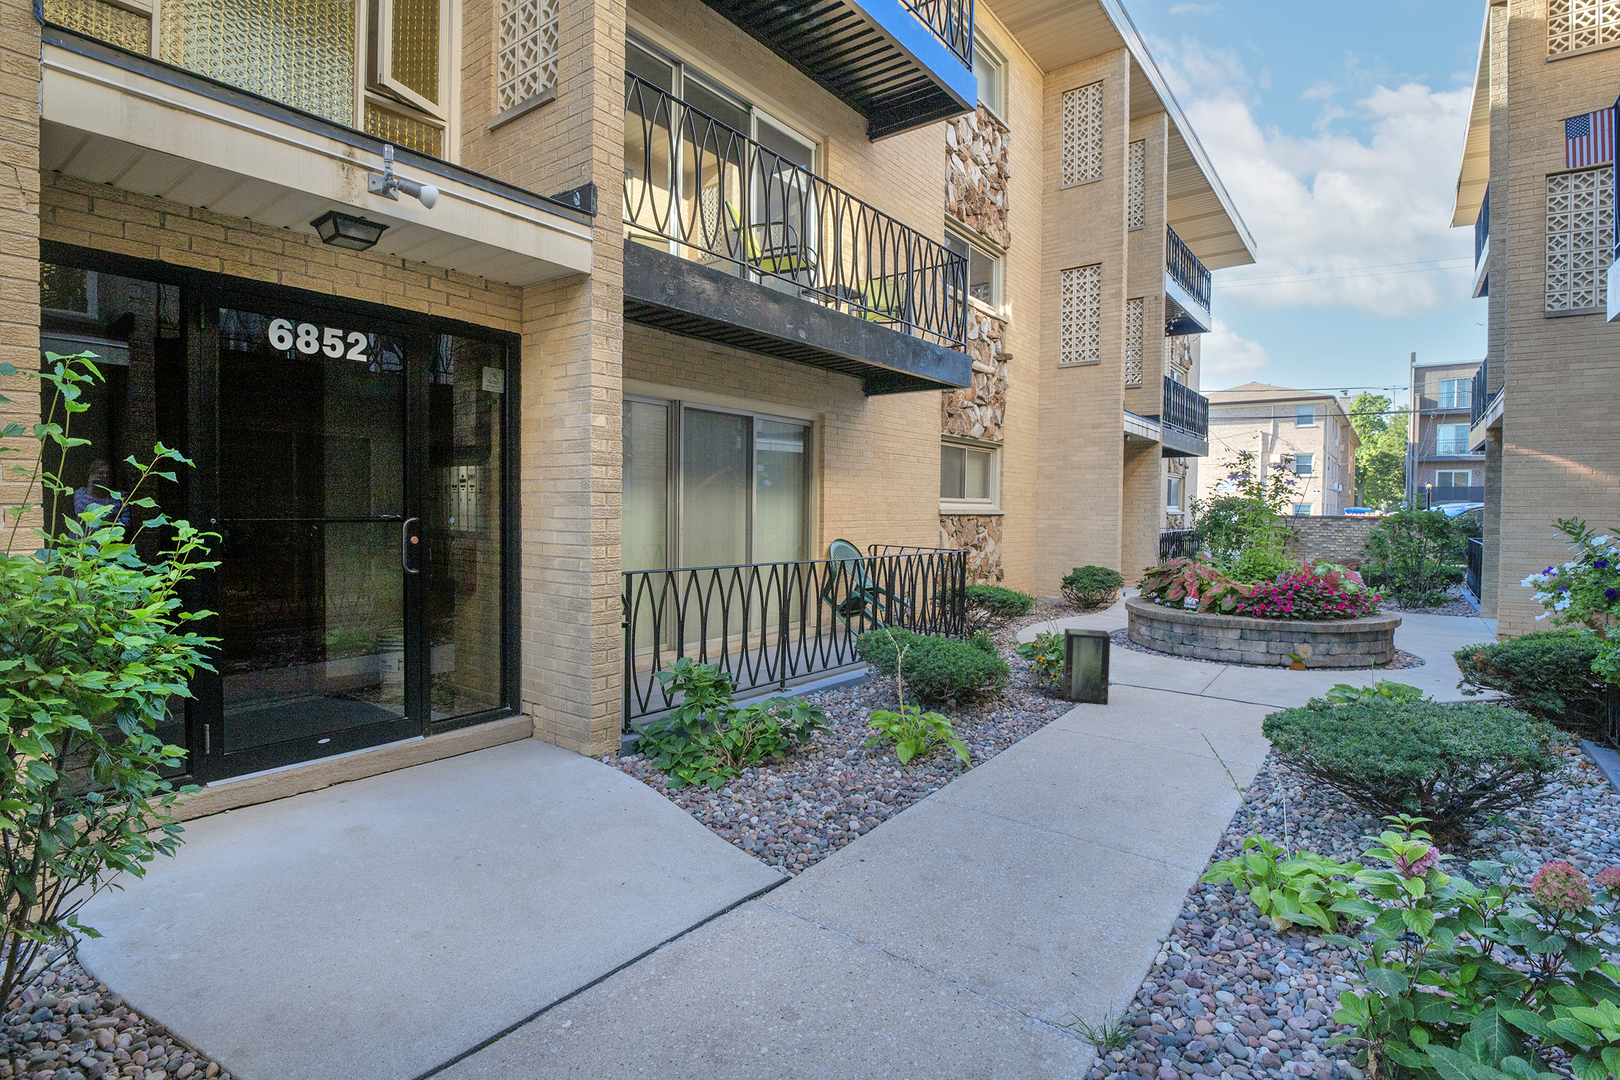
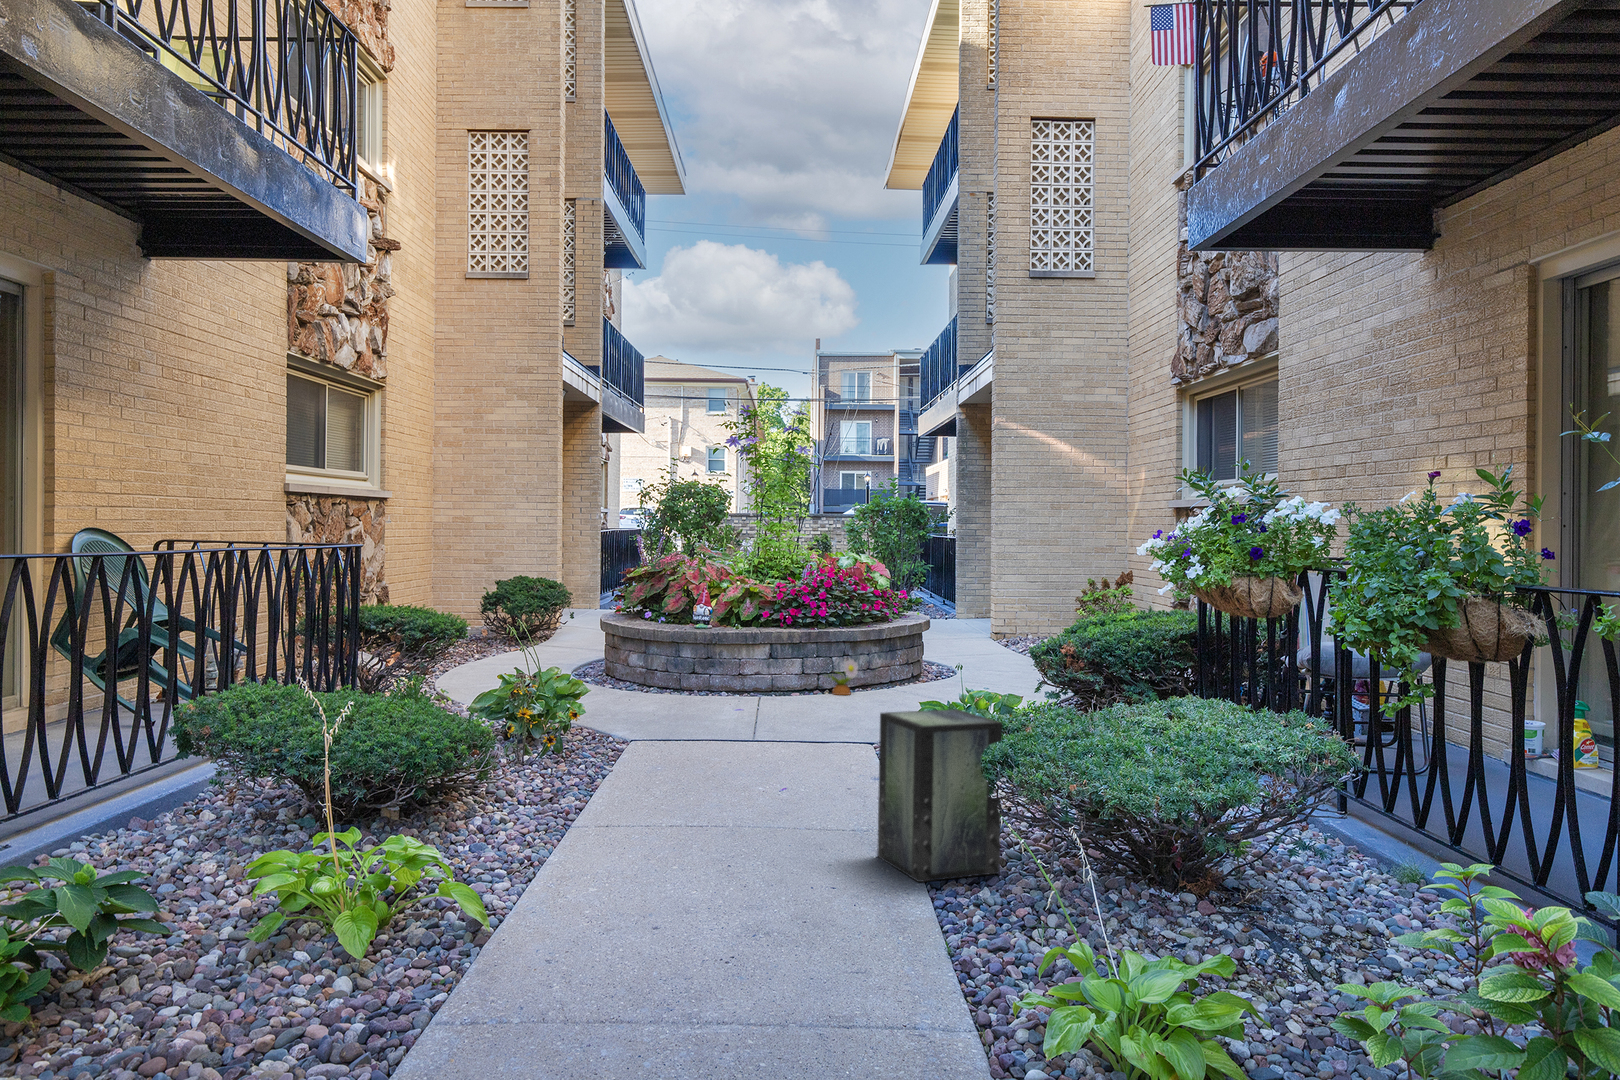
storage box: present [1063,629,1110,704] -> present [877,709,1003,882]

